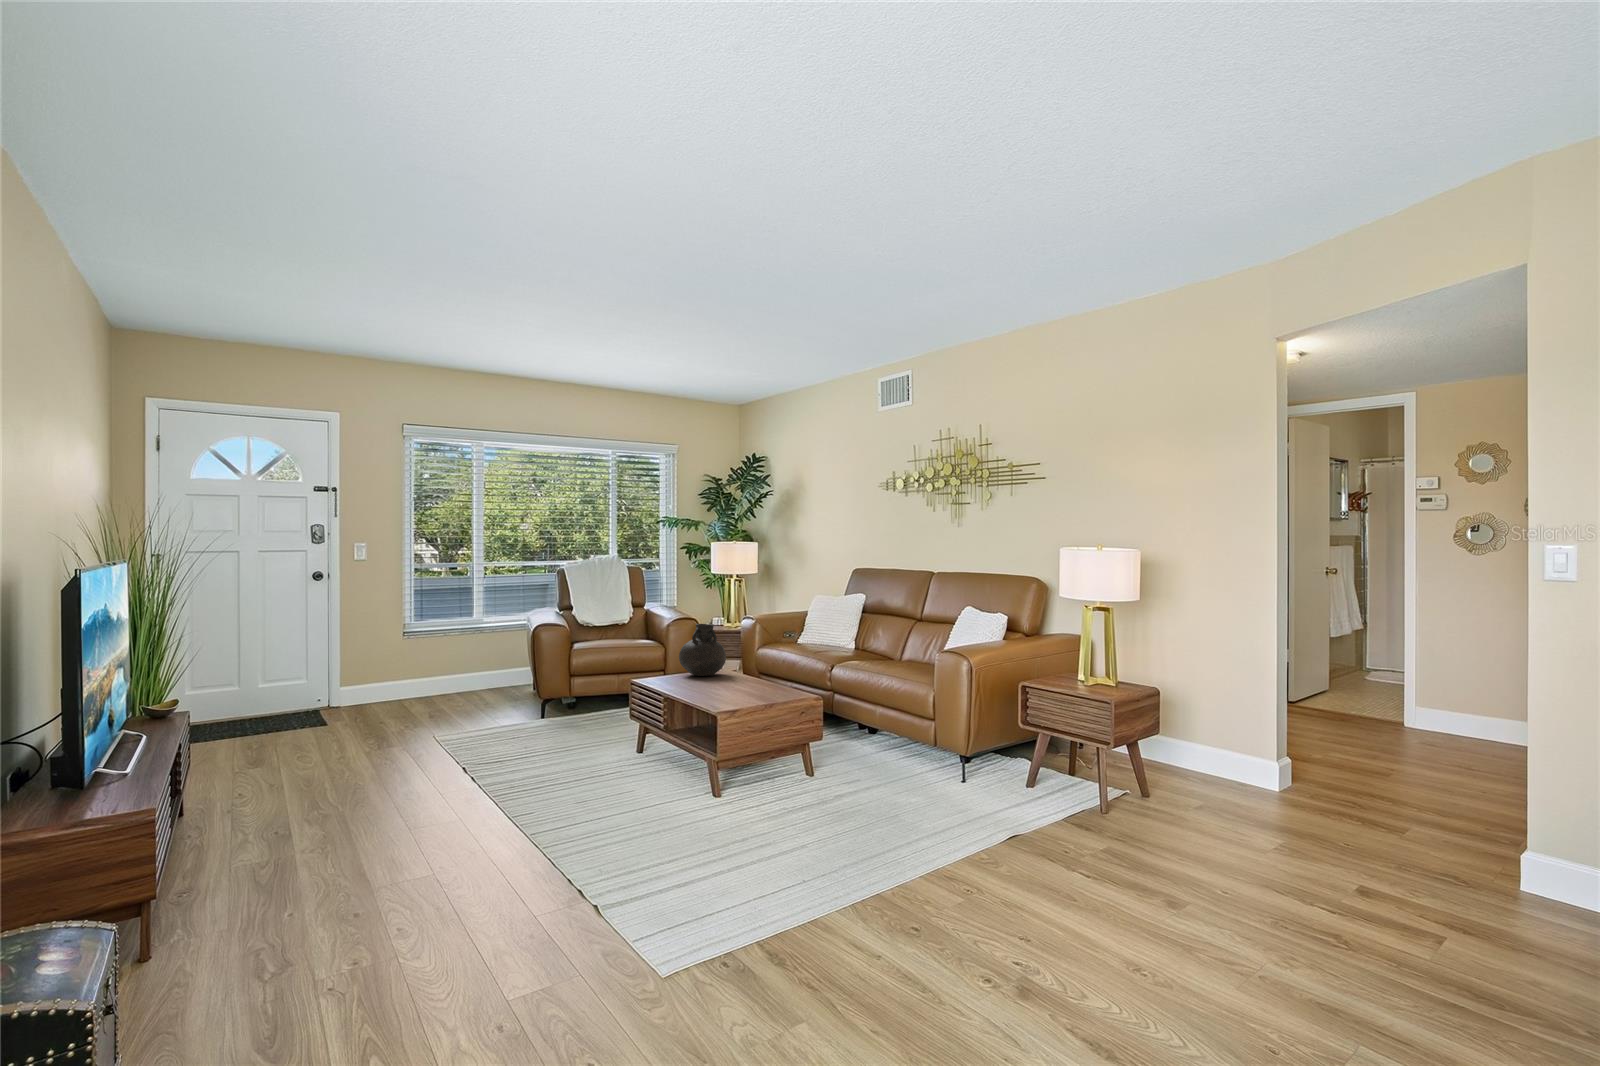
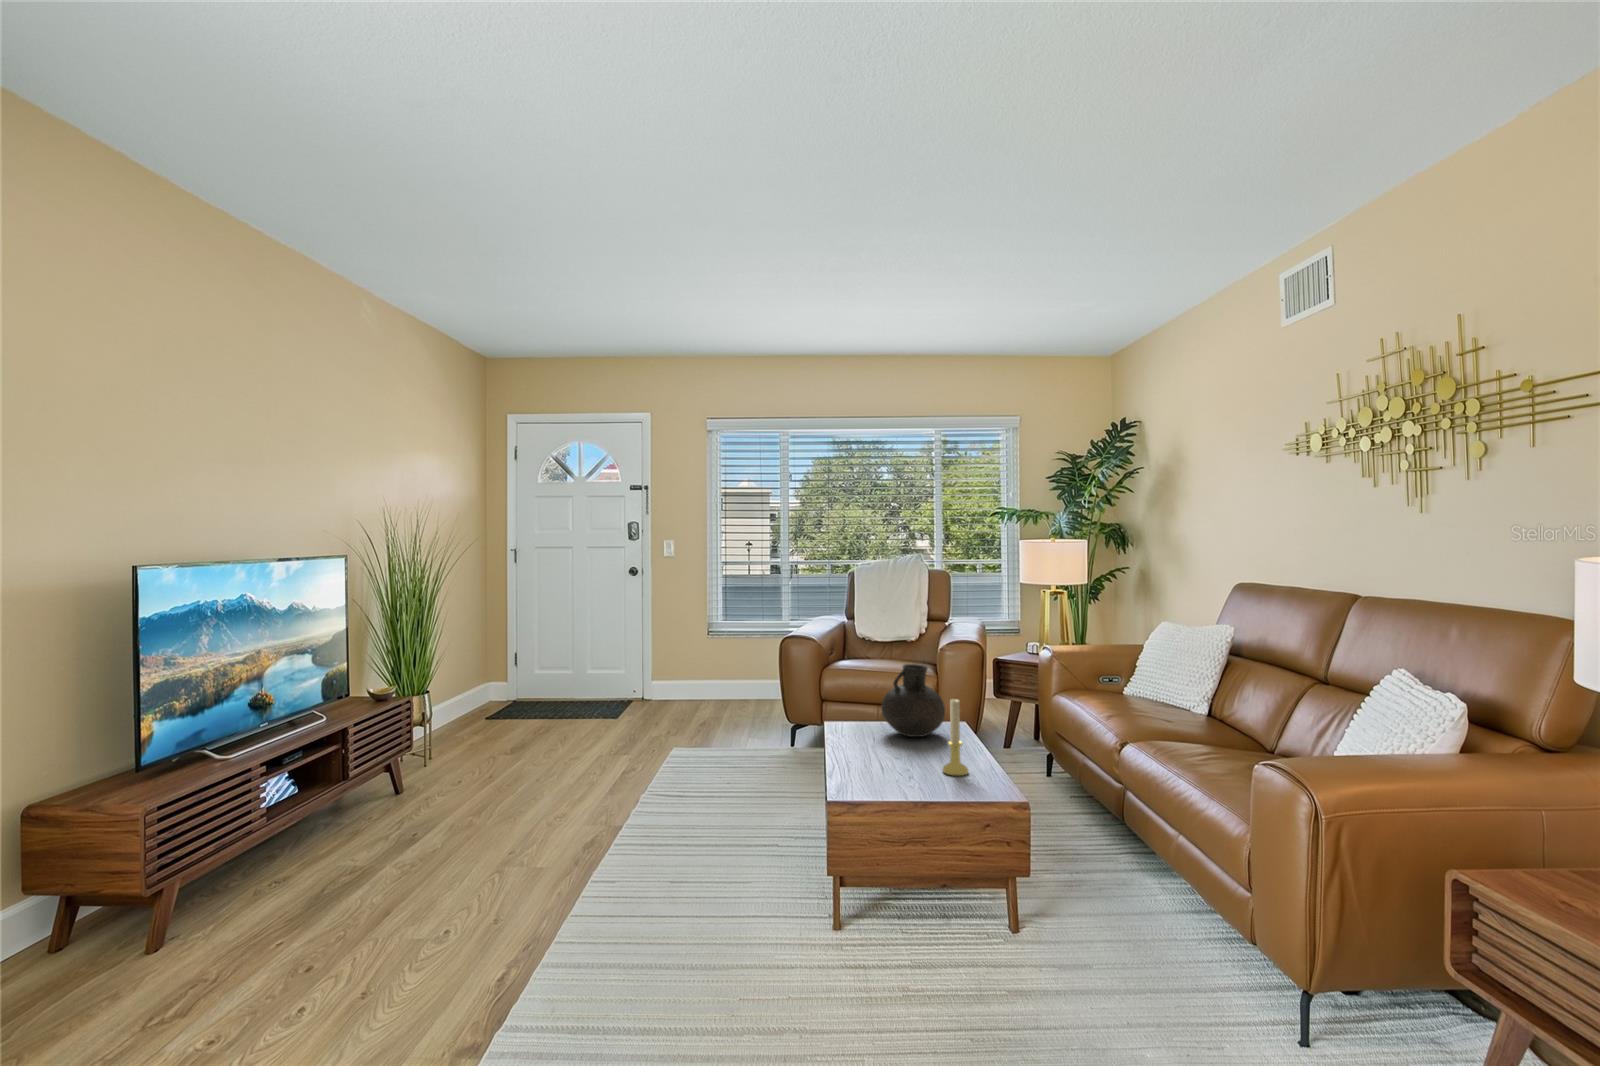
candle holder: none [758,635,775,686] -> present [943,699,968,776]

